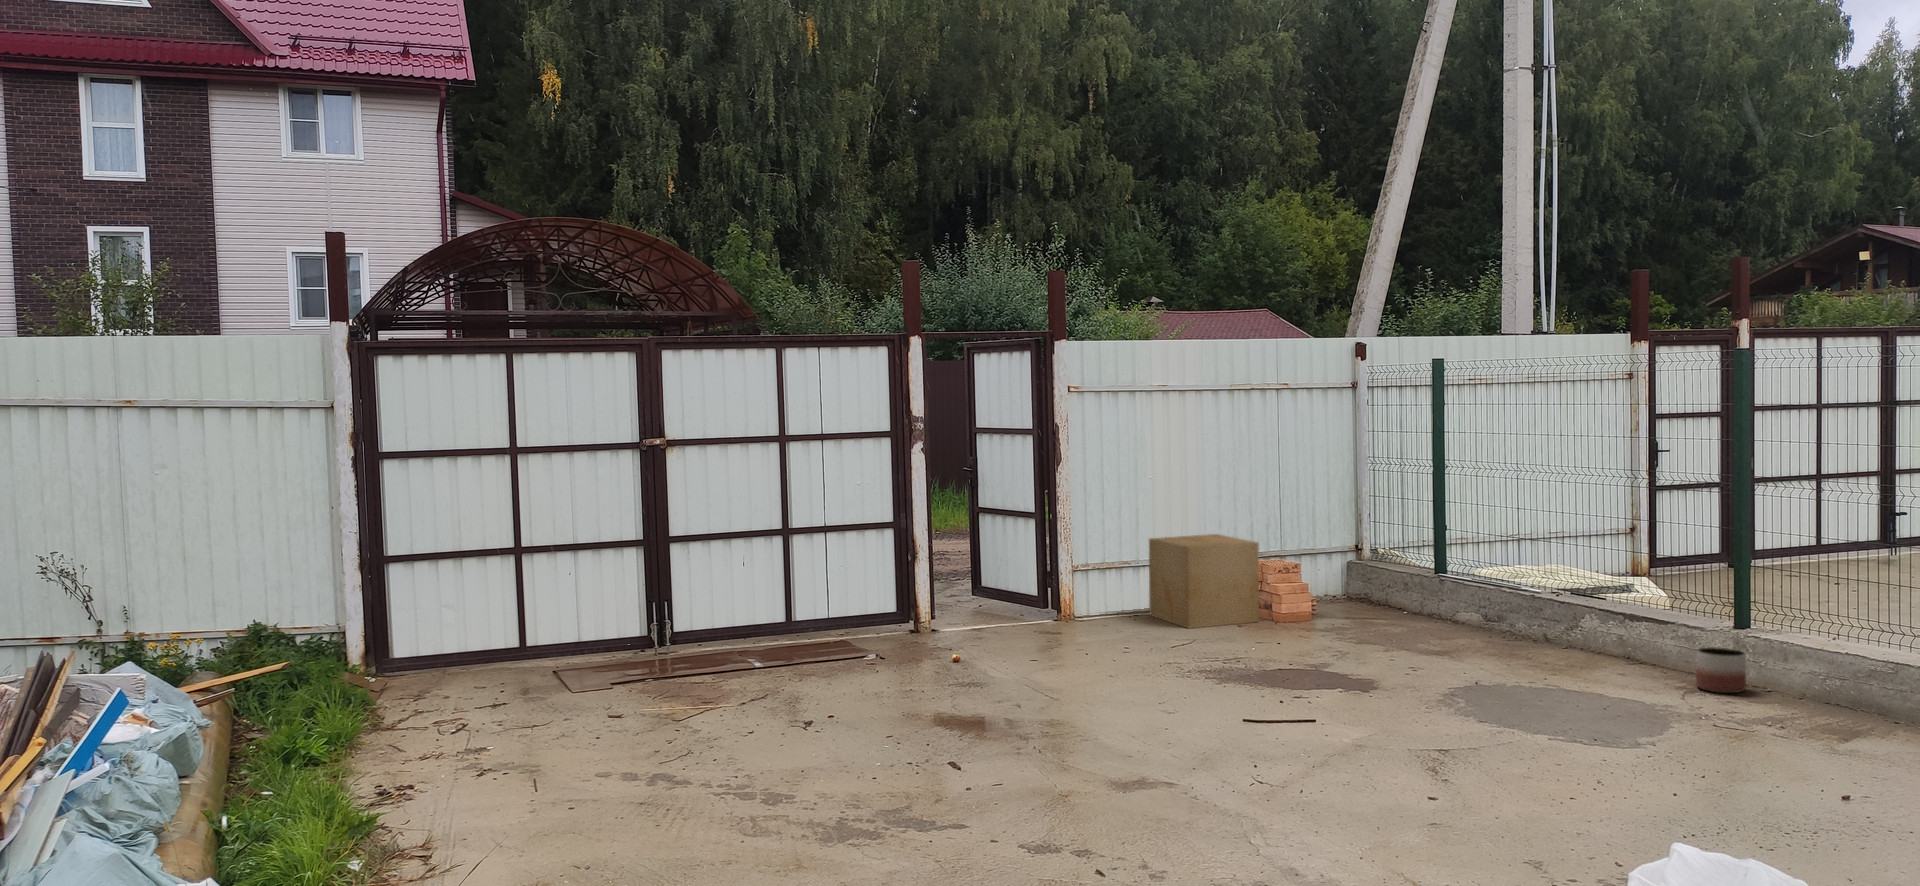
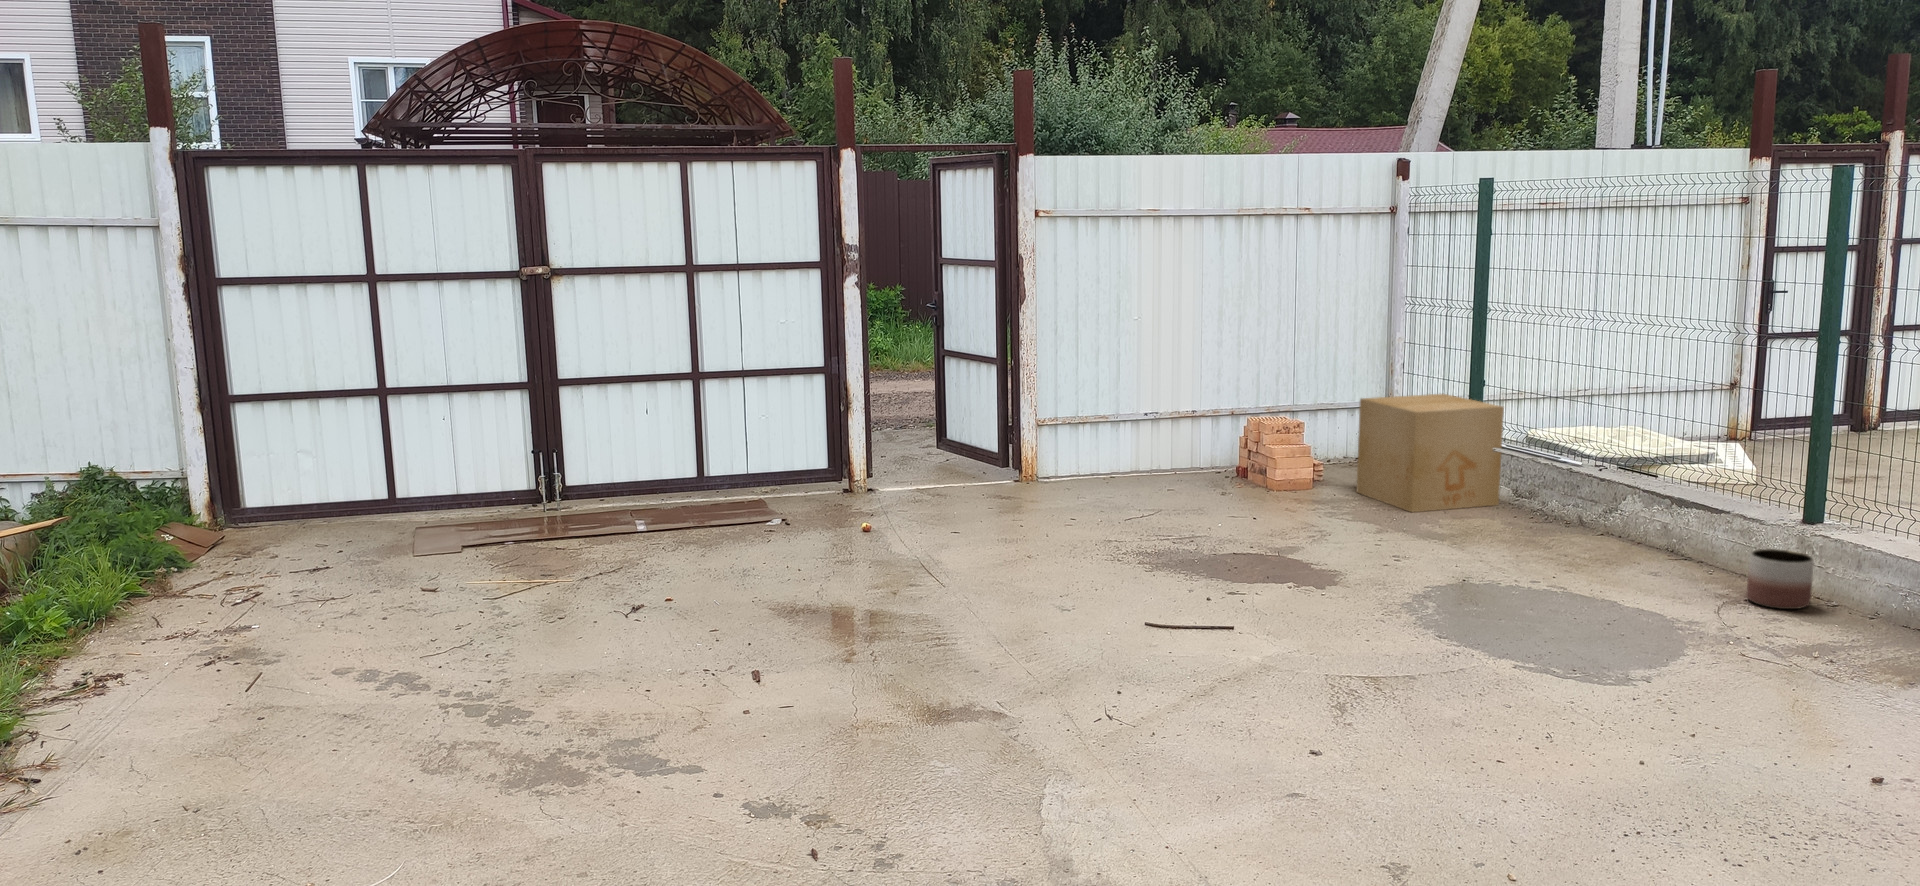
cardboard box: present [1149,534,1259,628] -> present [1357,394,1504,512]

